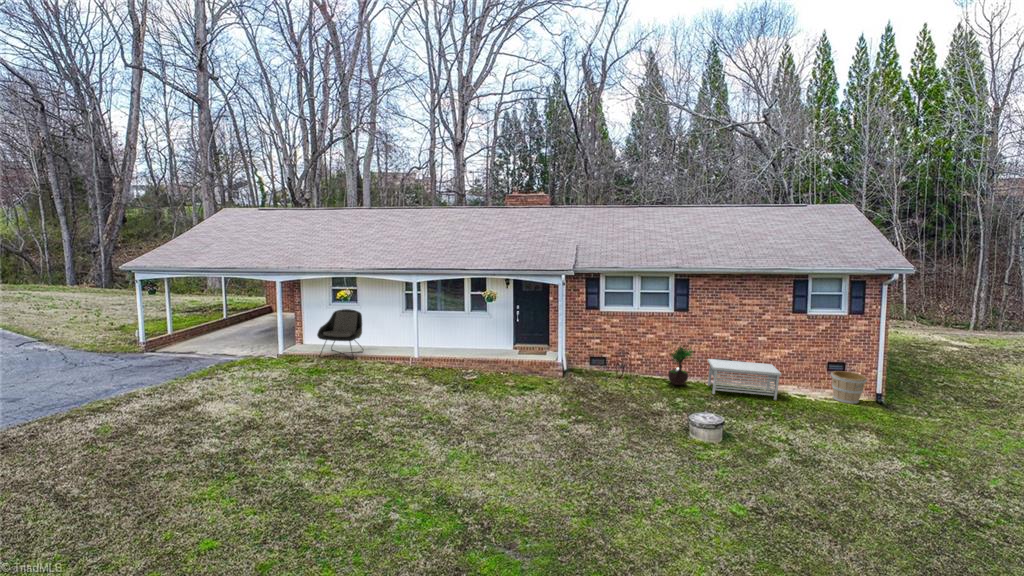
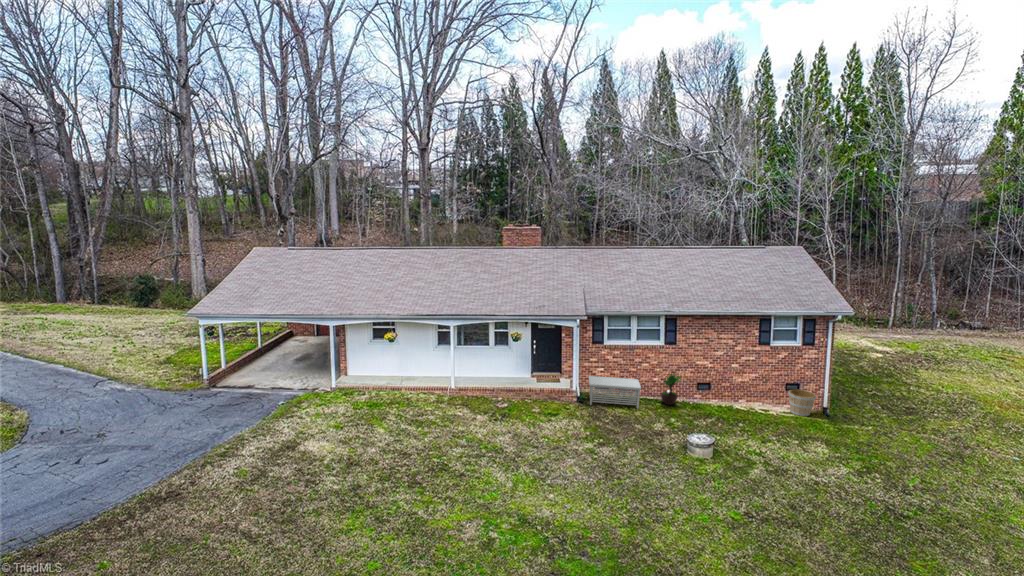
lounge chair: present [317,309,363,360] -> none [367,346,404,391]
storage bench: present [708,359,781,400] -> present [589,376,641,408]

